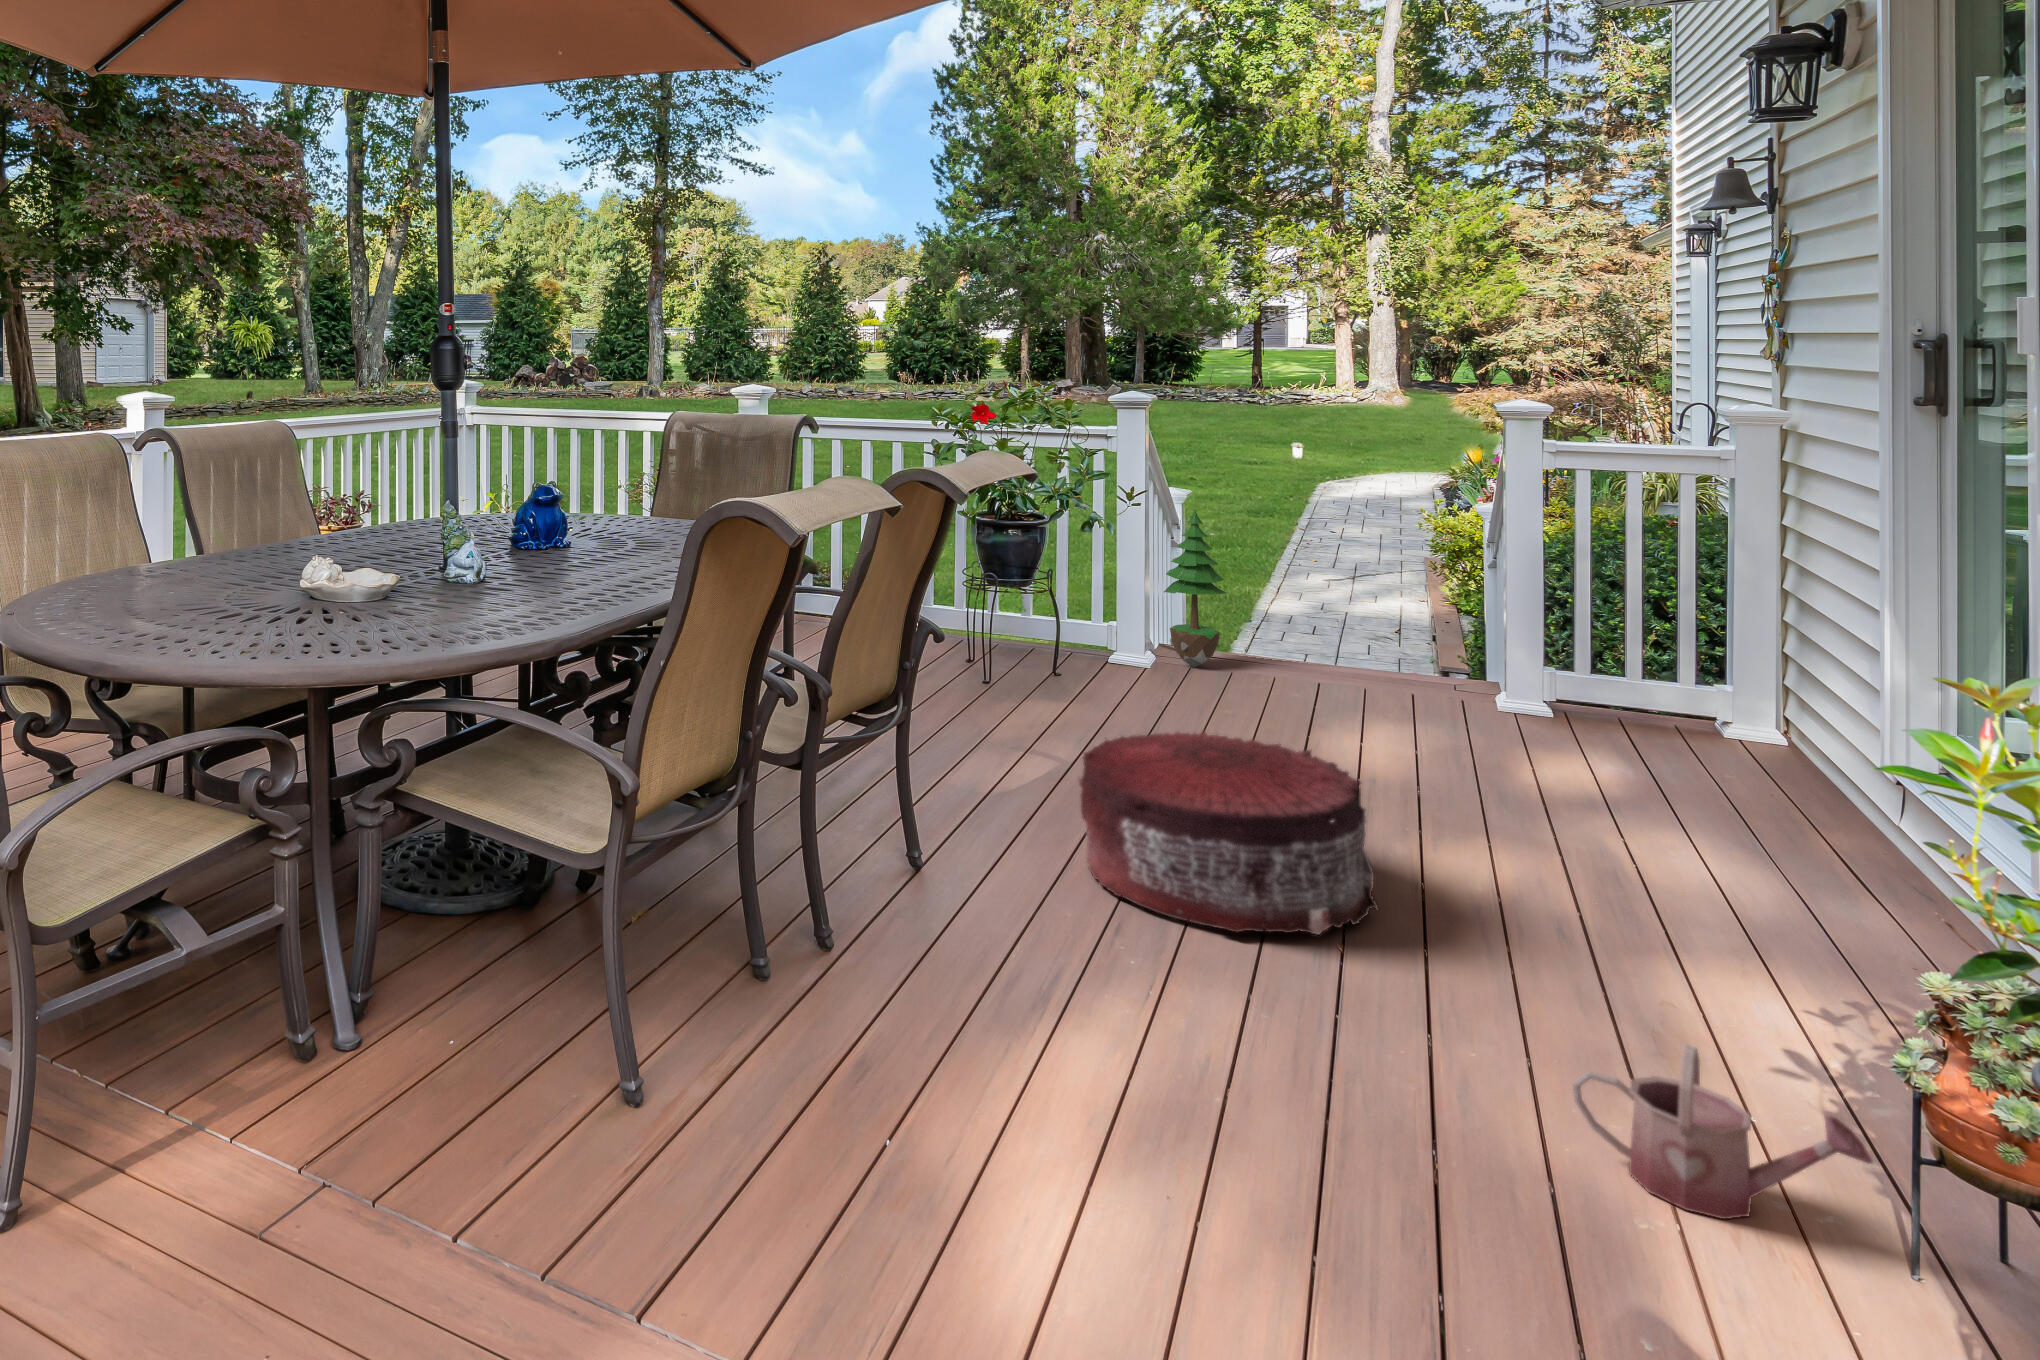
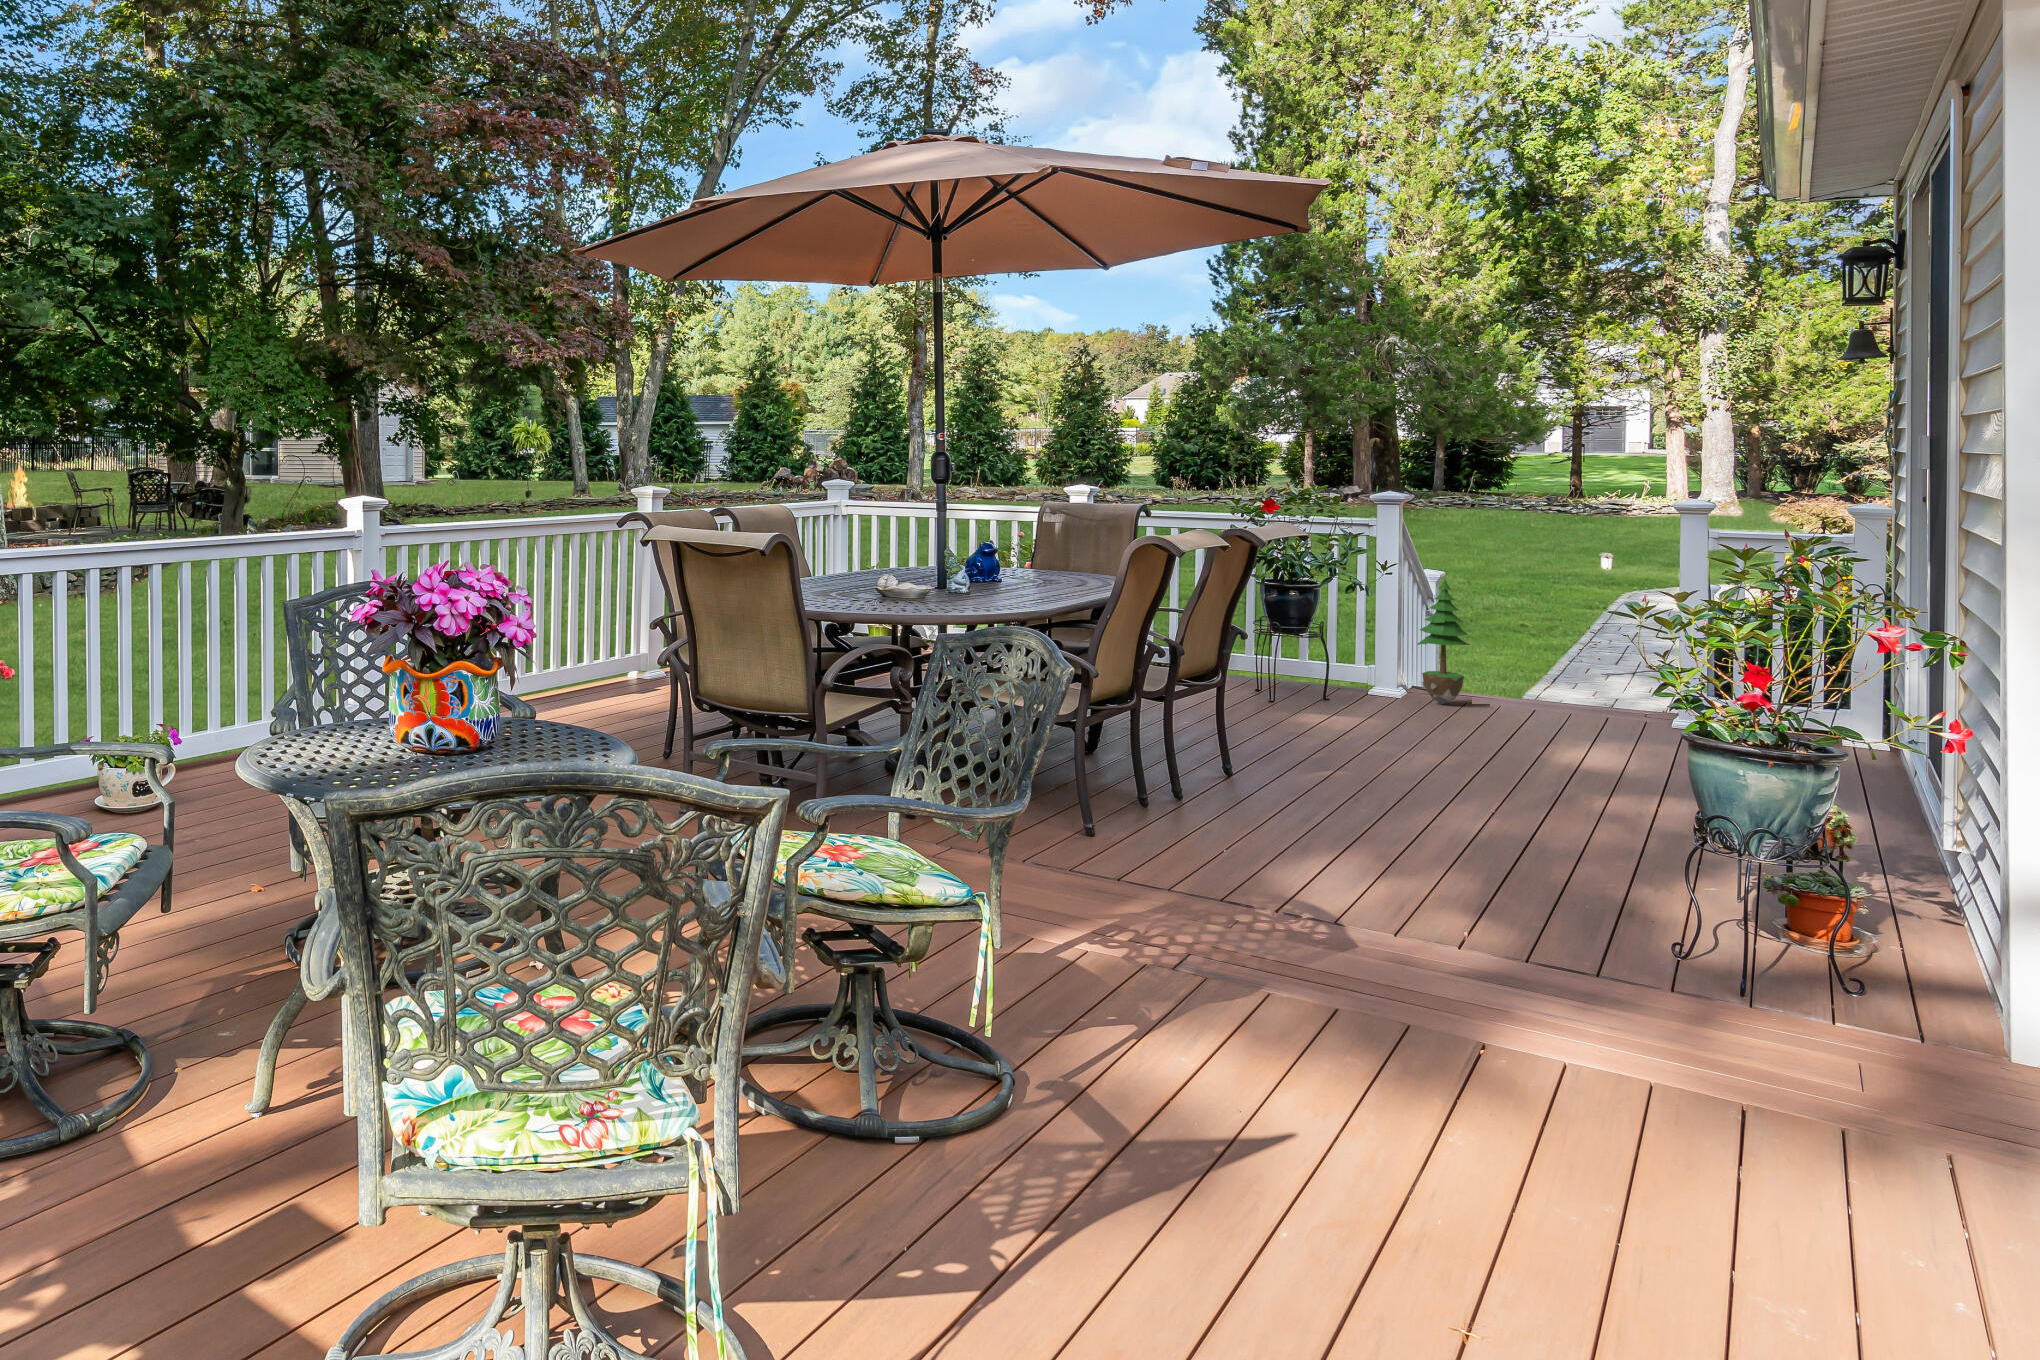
pouf: present [1079,730,1378,934] -> none [1335,704,1536,814]
watering can: present [1573,1045,1874,1219] -> none [1610,818,1755,899]

